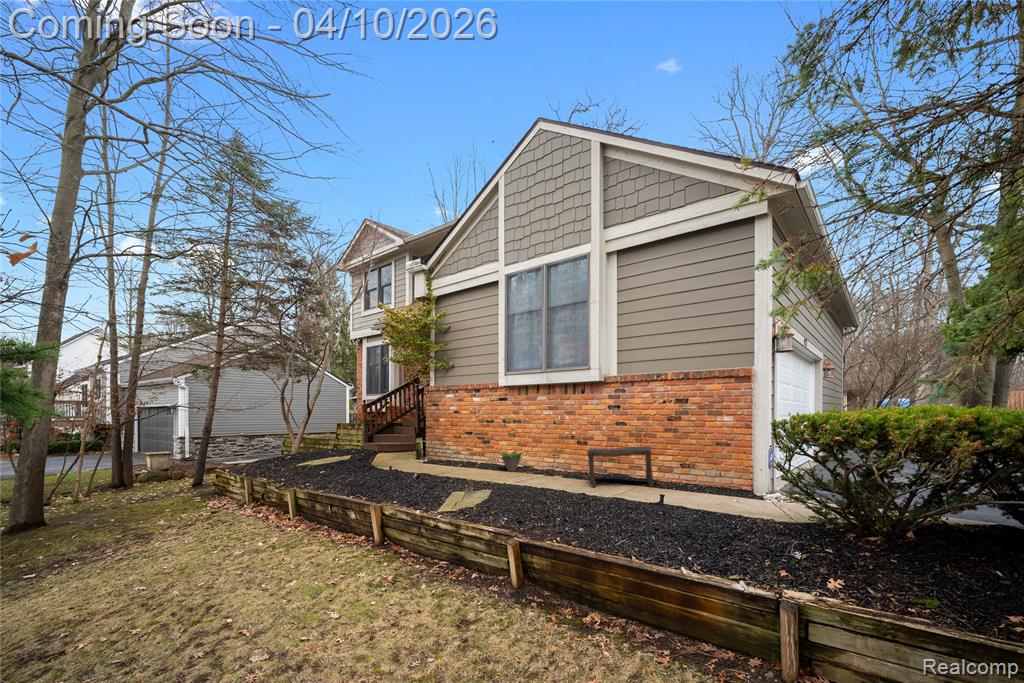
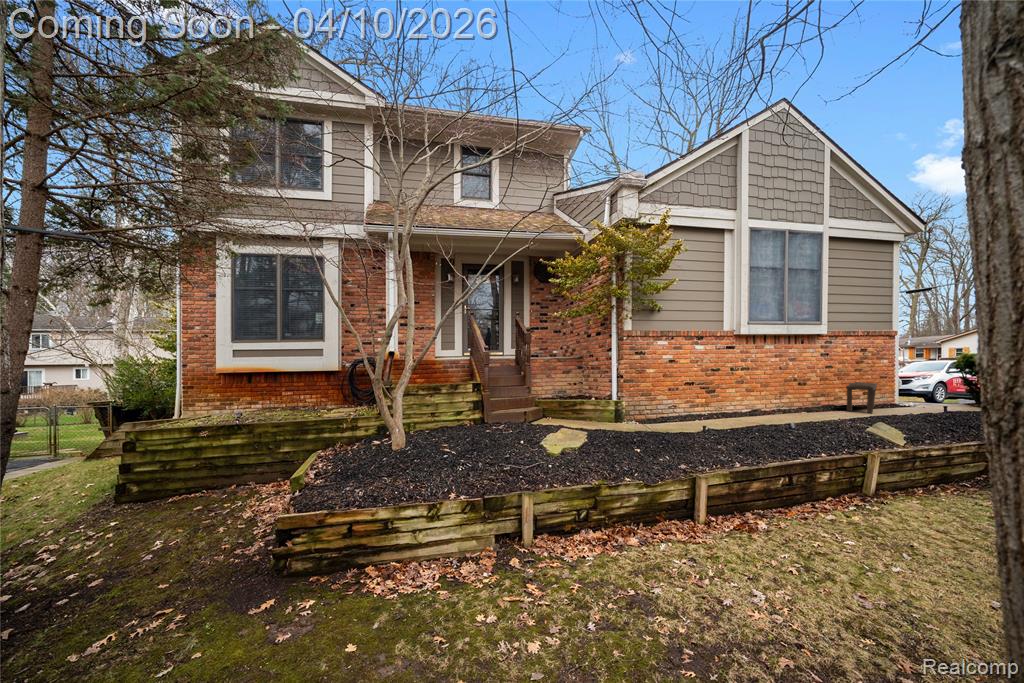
decorative plant: present [499,451,524,471] -> none [748,395,784,415]

